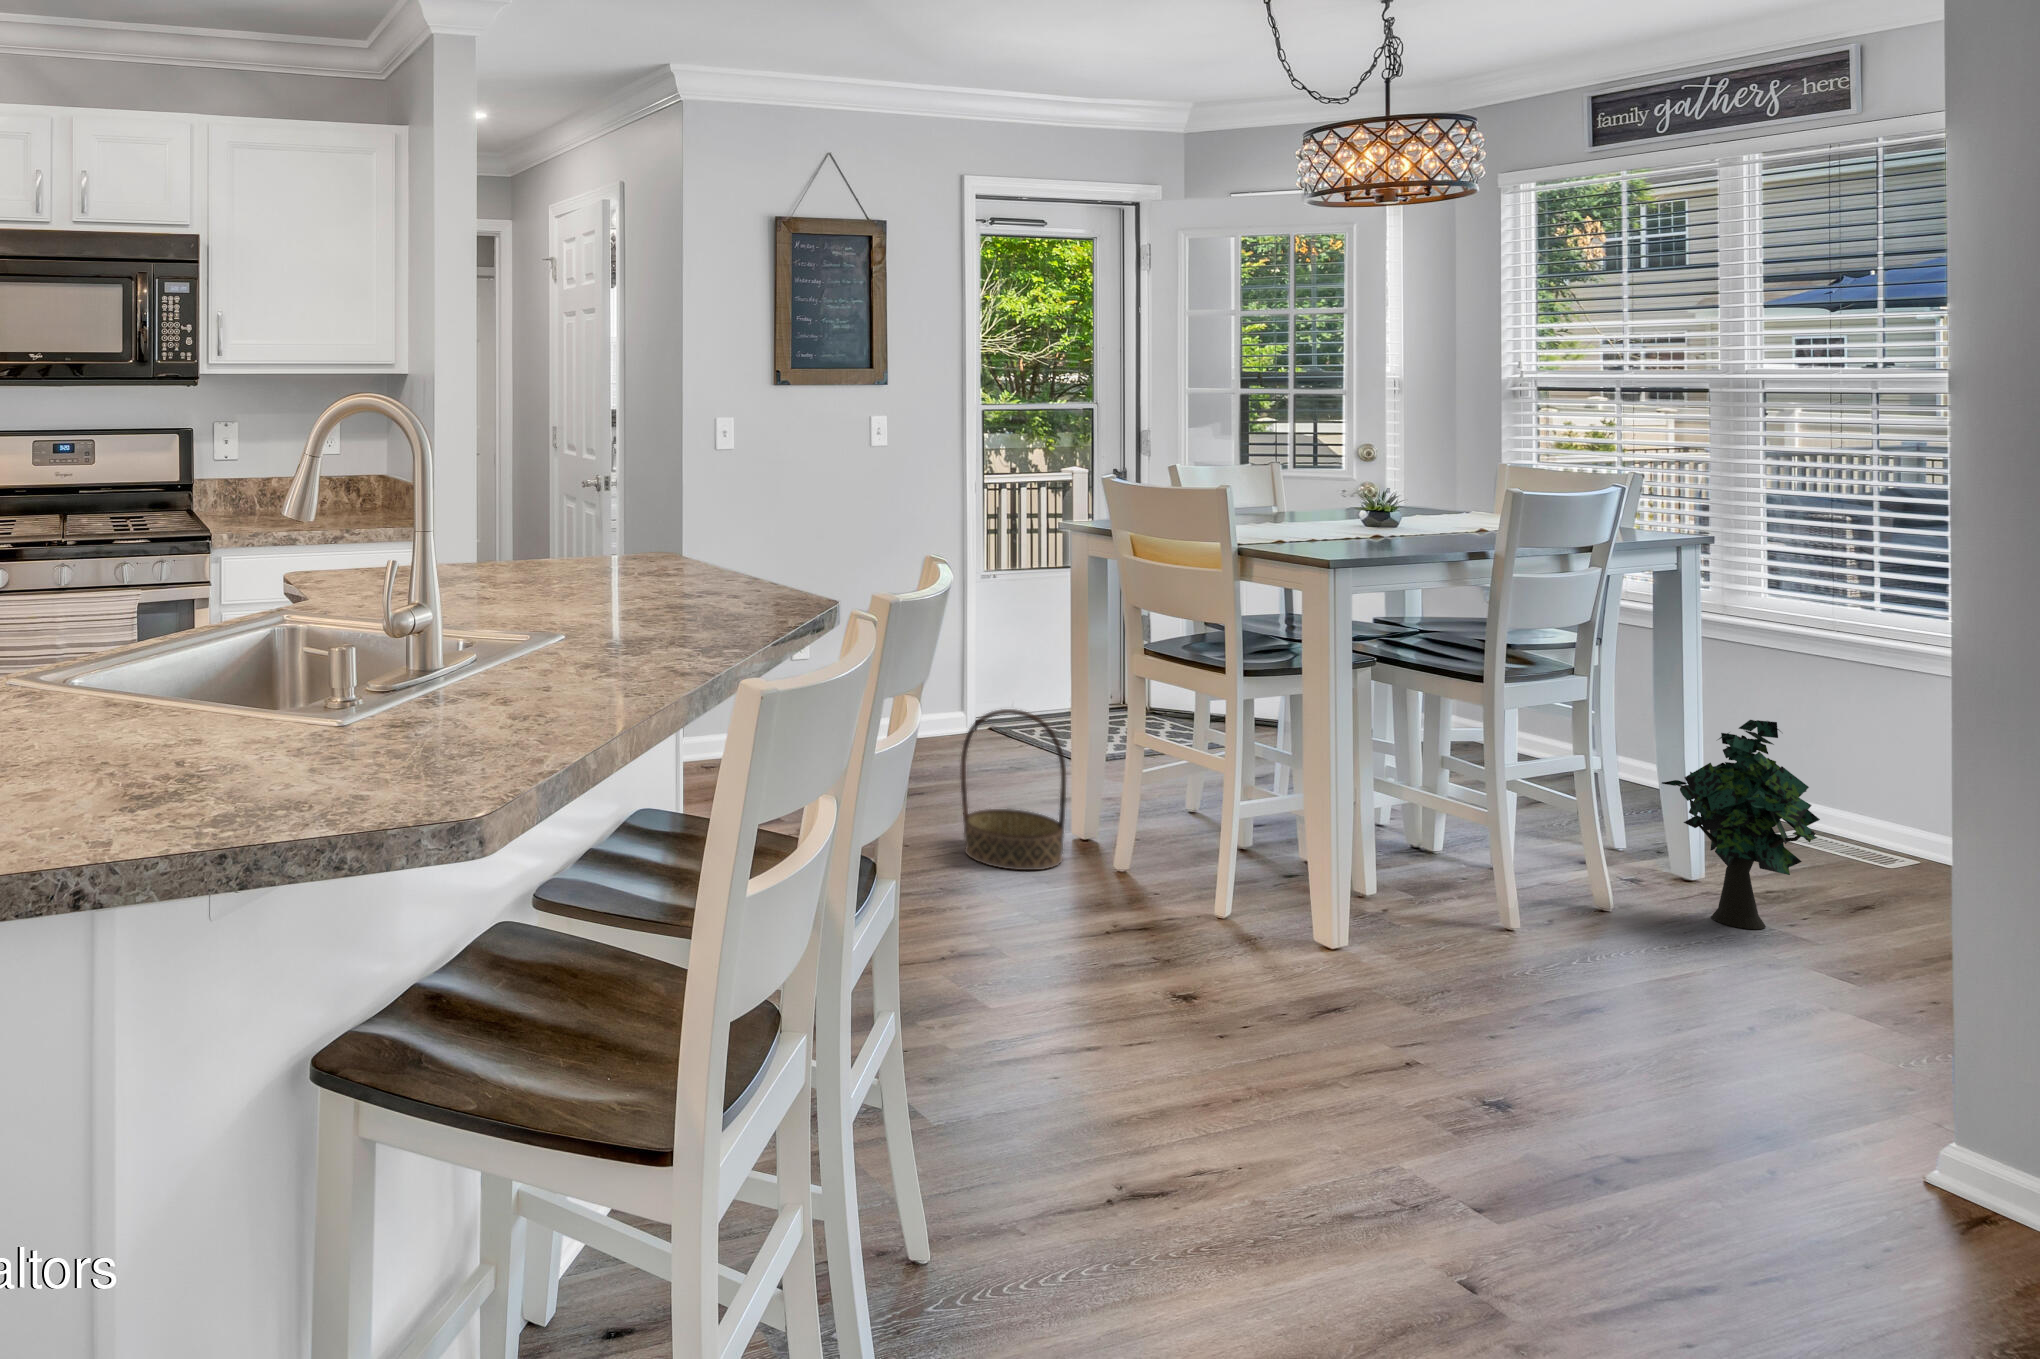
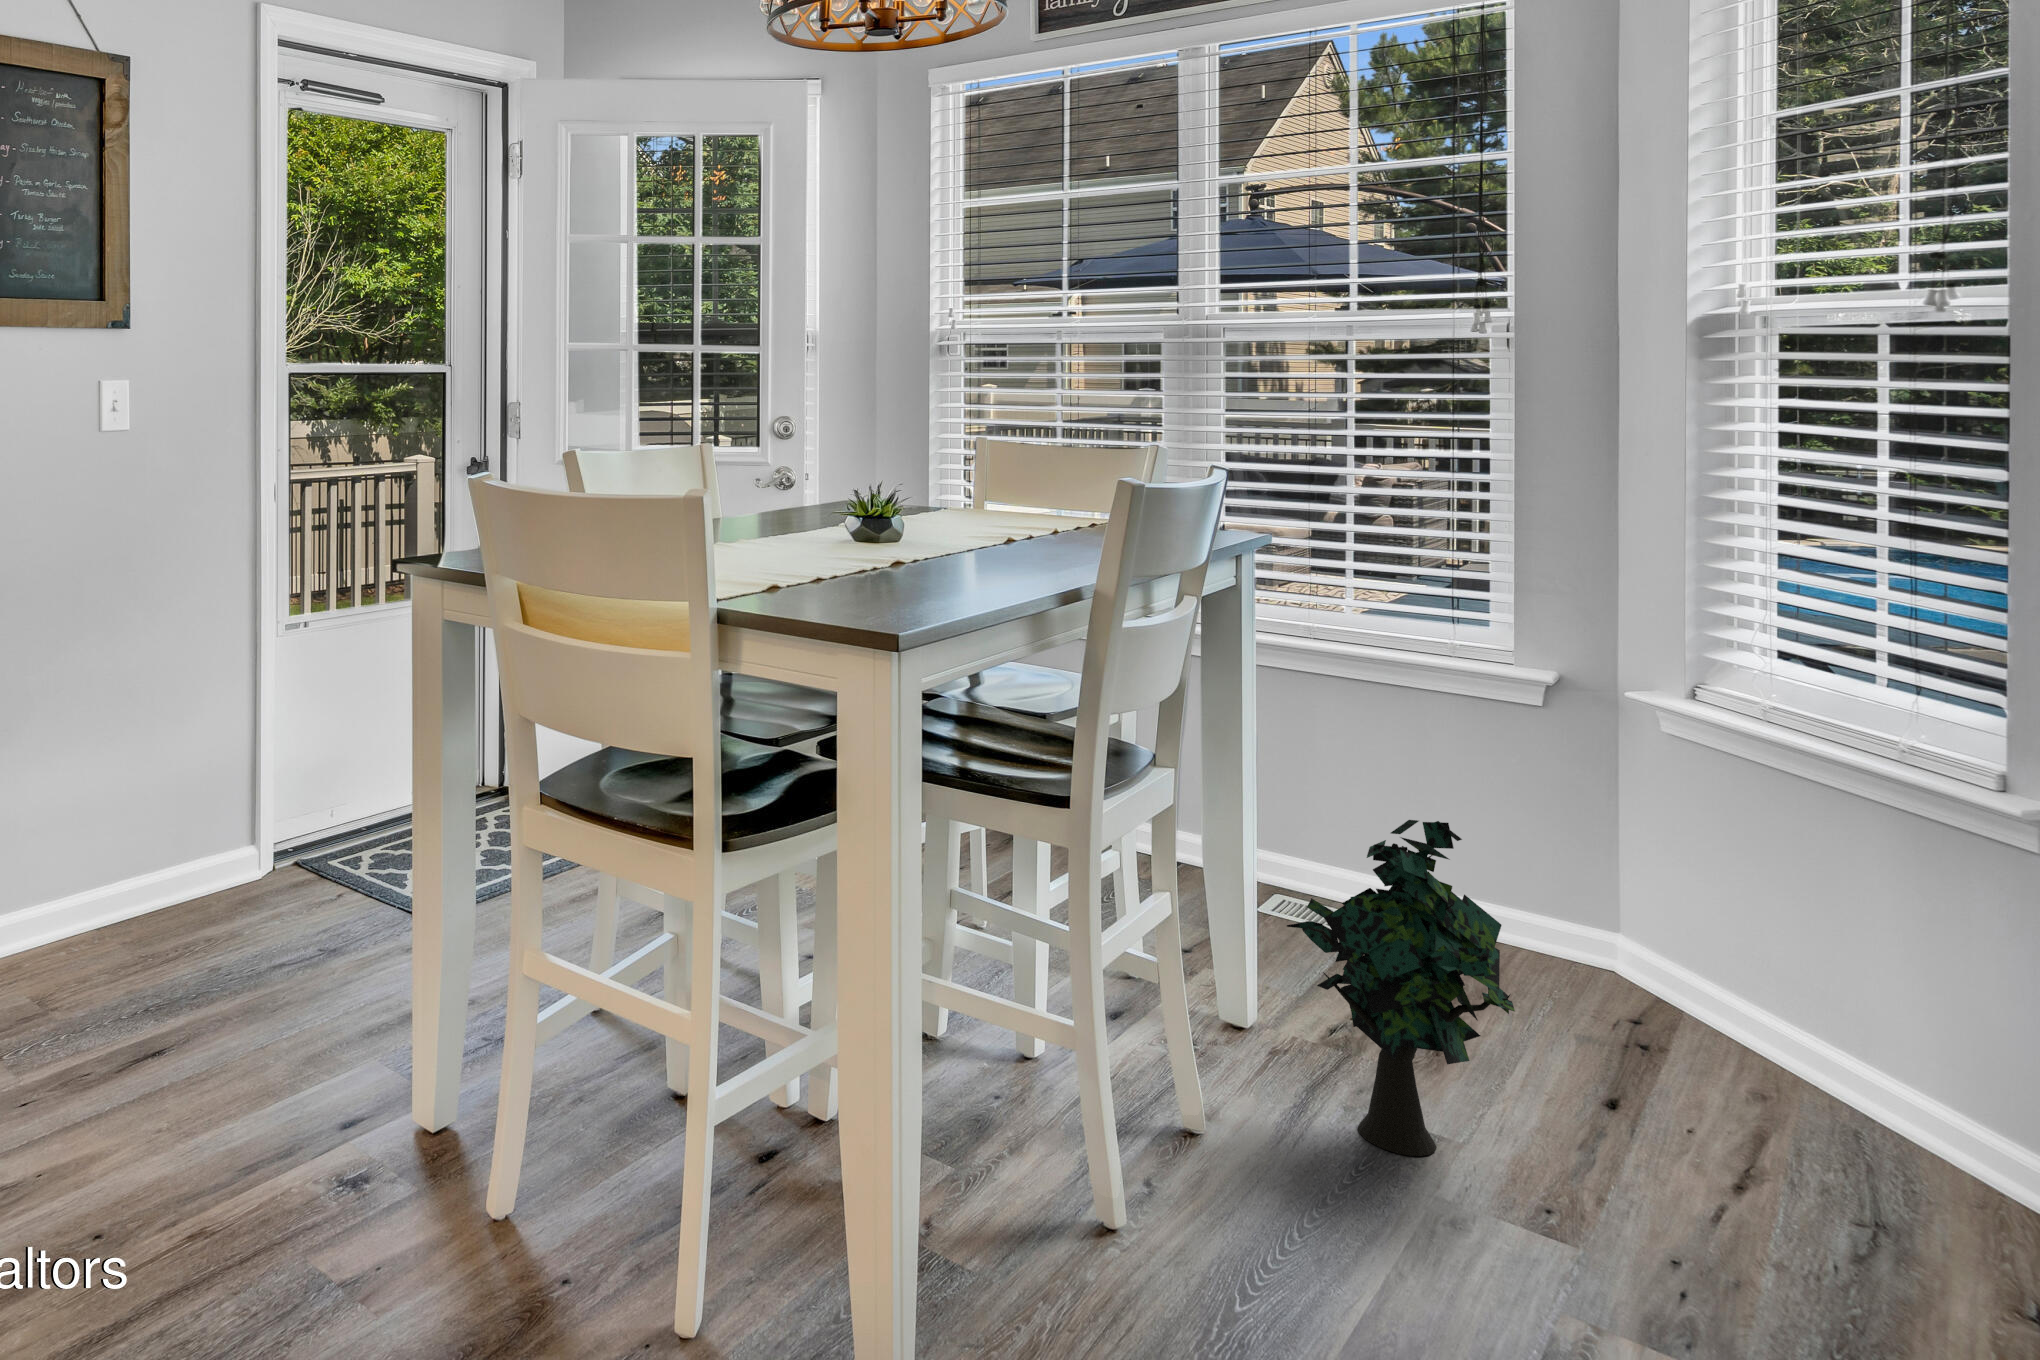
basket: present [960,709,1066,870] -> none [201,944,406,1301]

